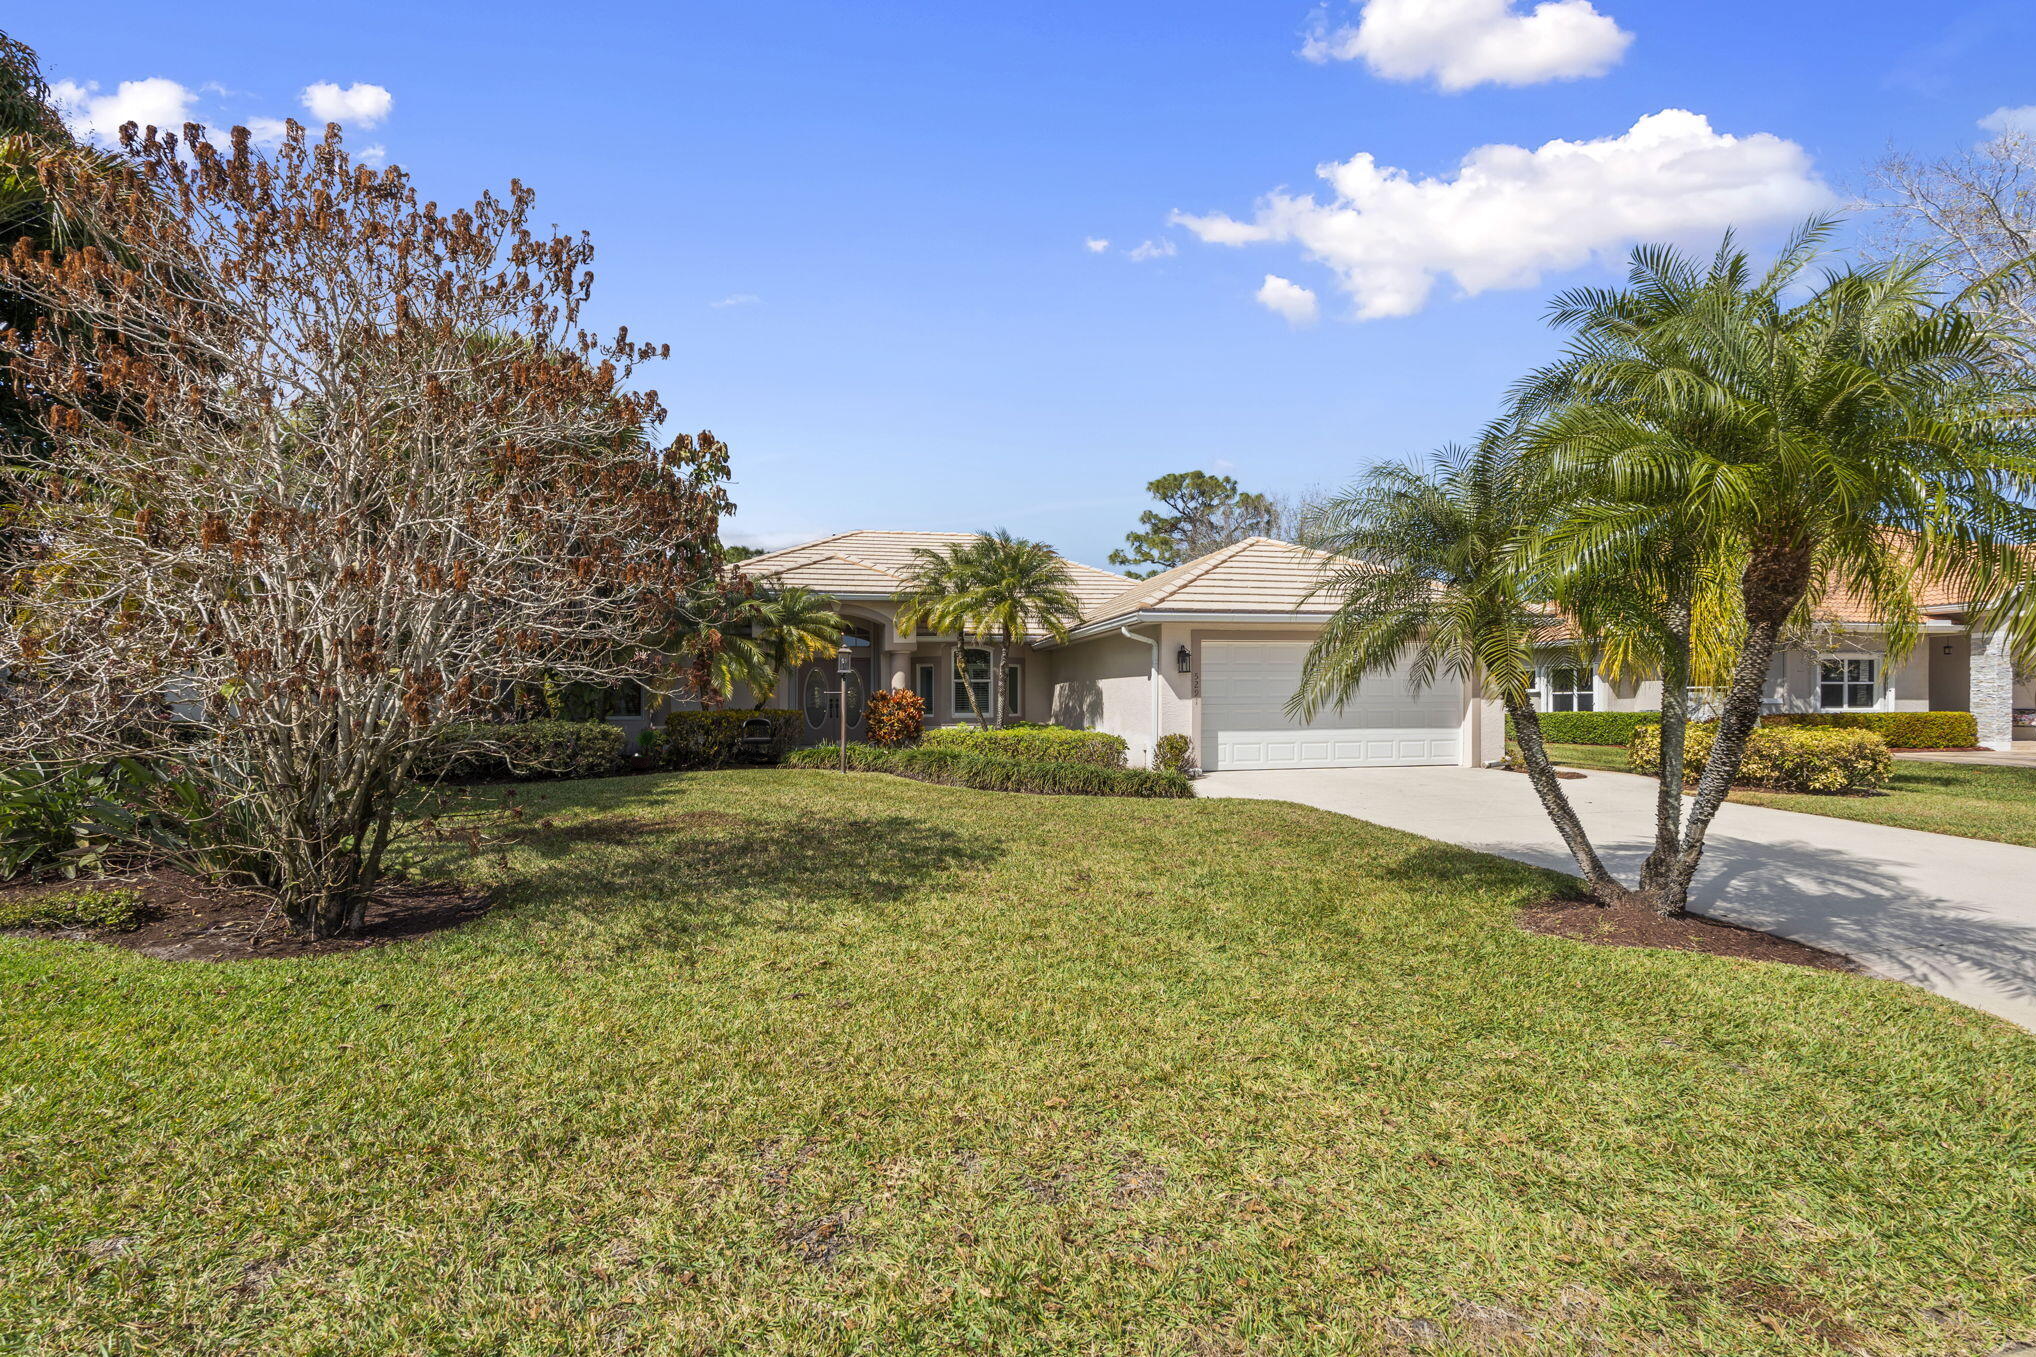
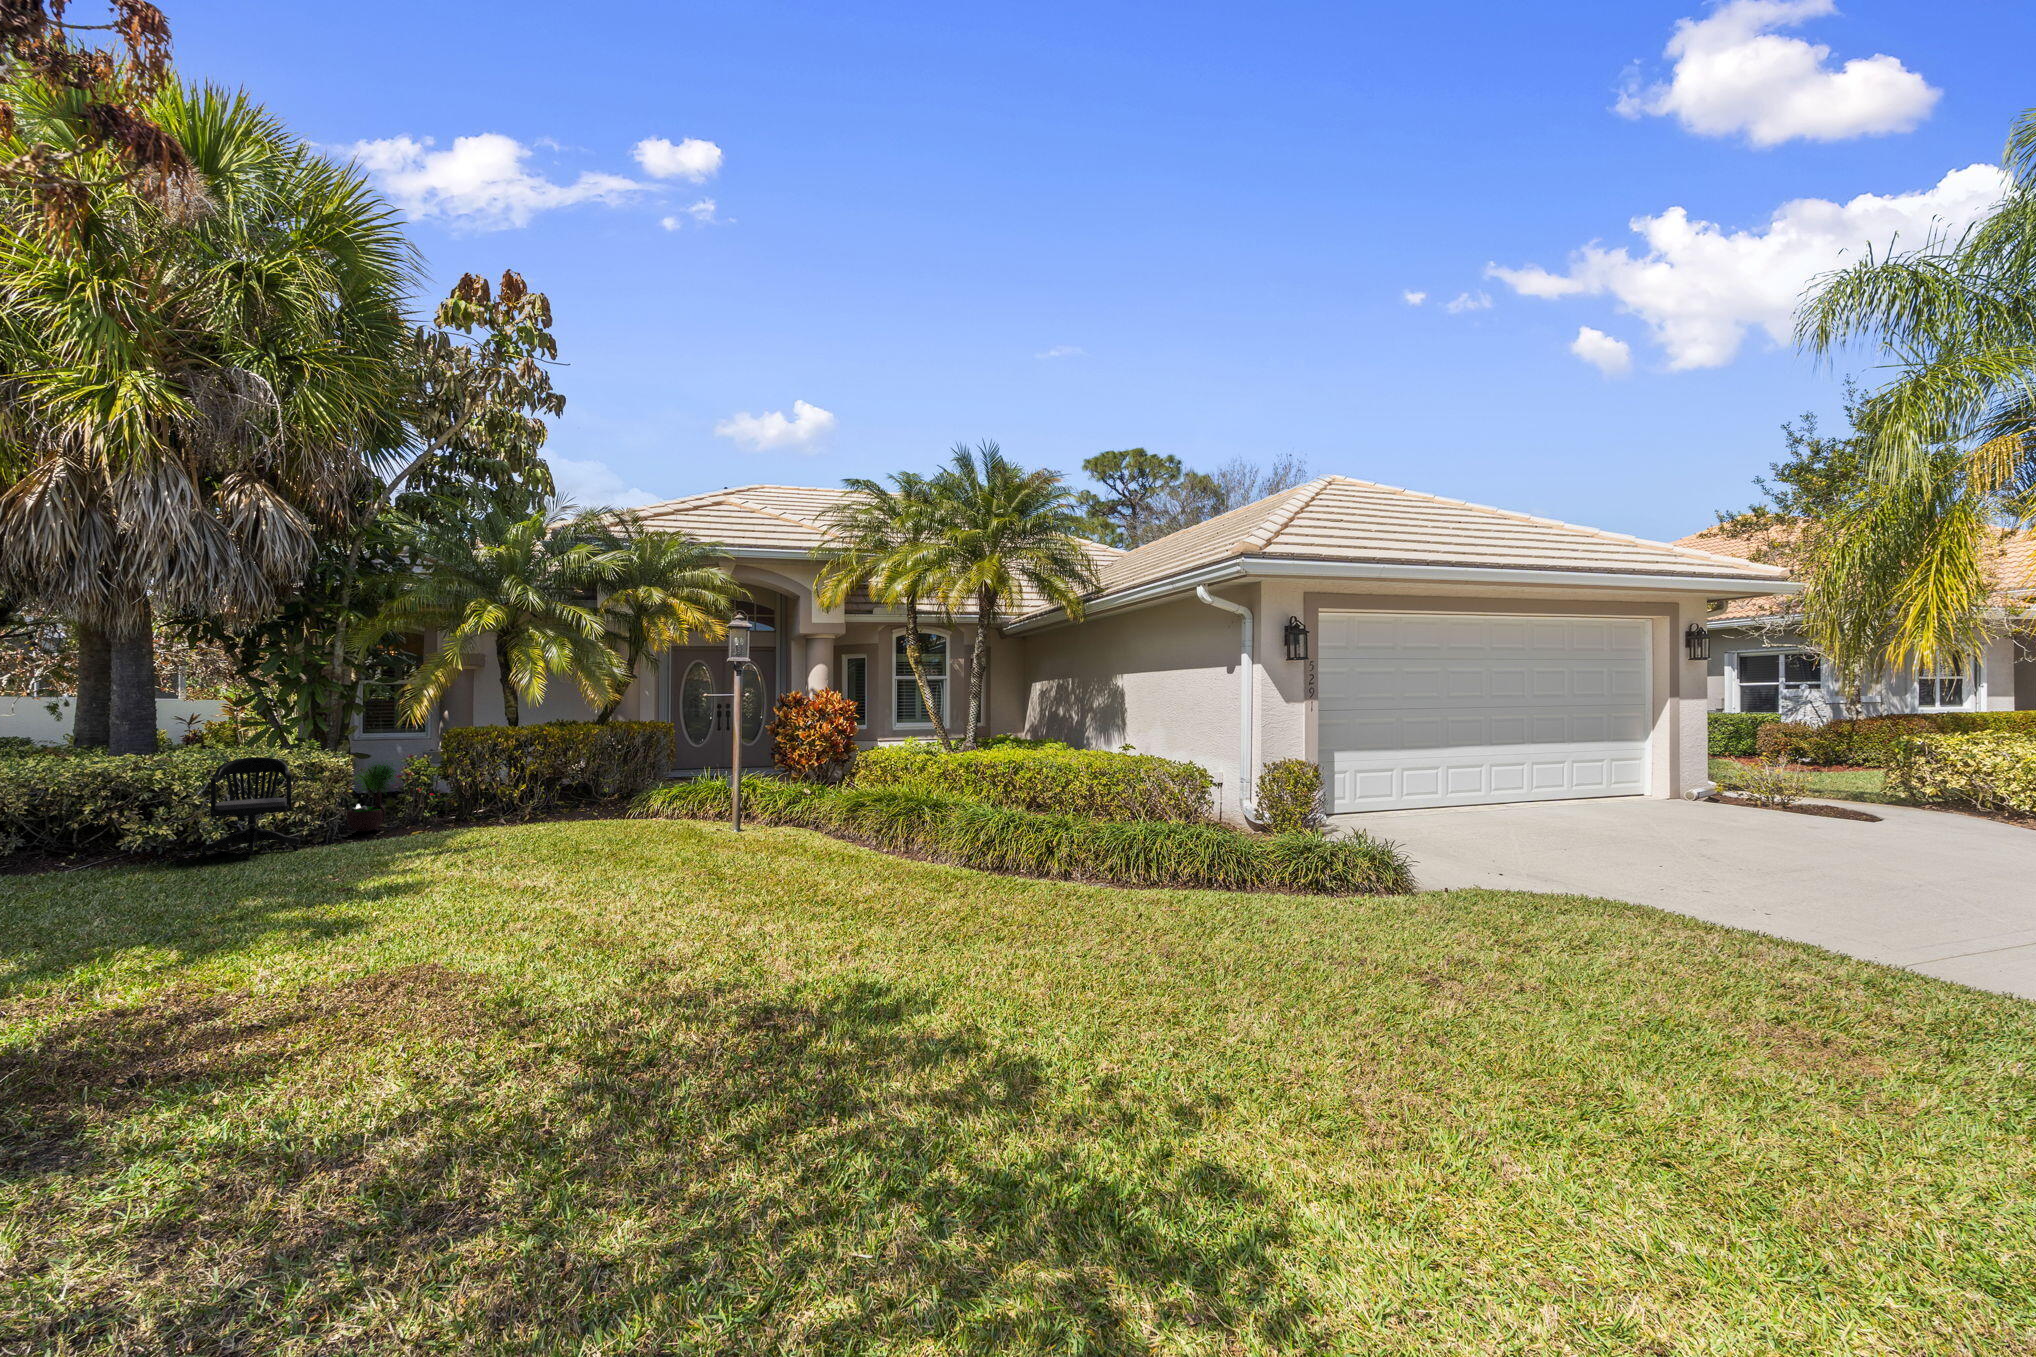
chair: present [738,718,776,764] -> present [200,757,300,859]

